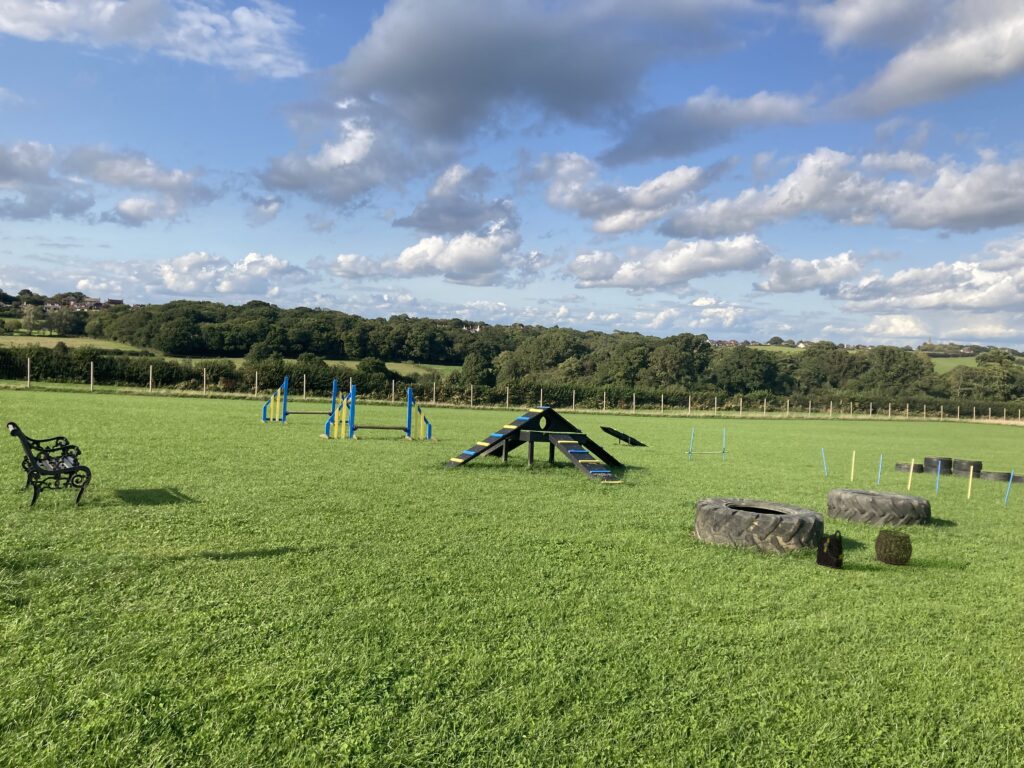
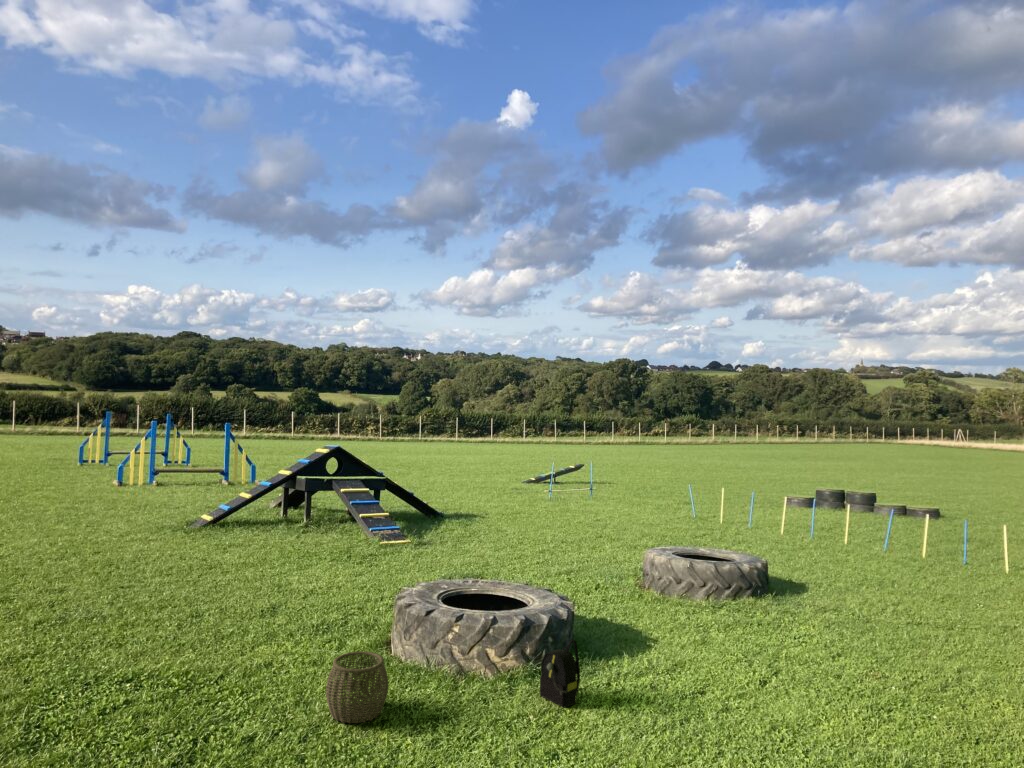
woven basket: present [875,530,912,565] -> present [326,651,389,723]

